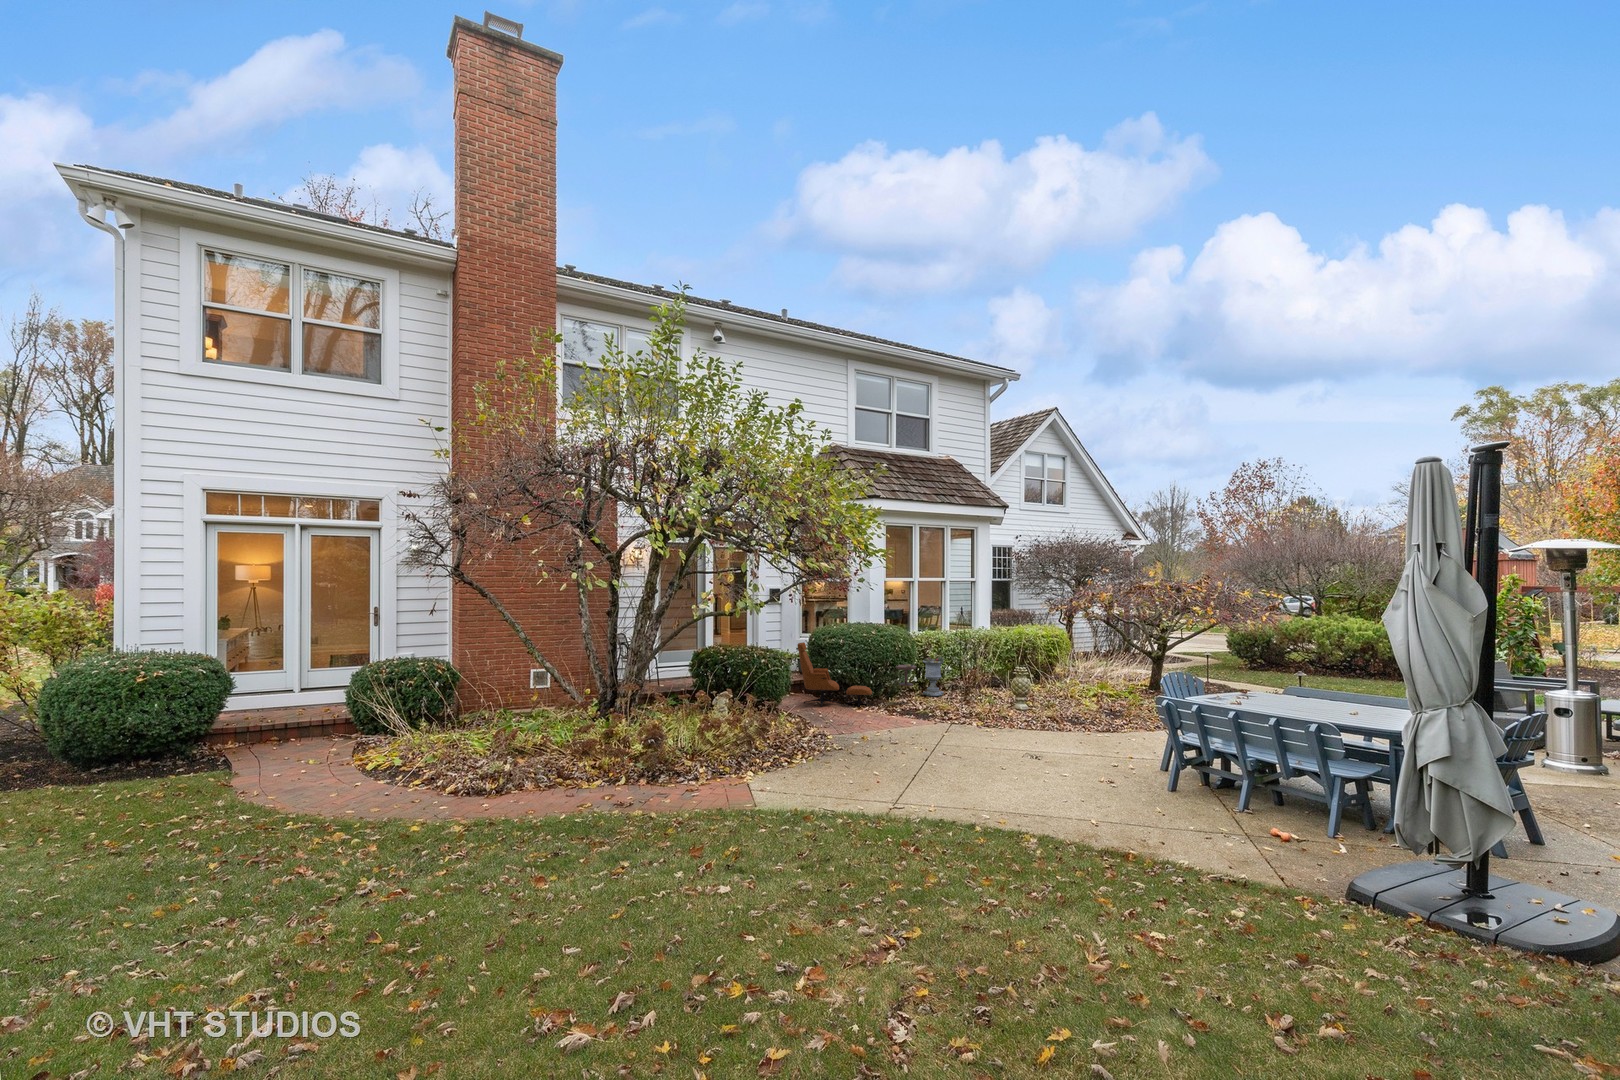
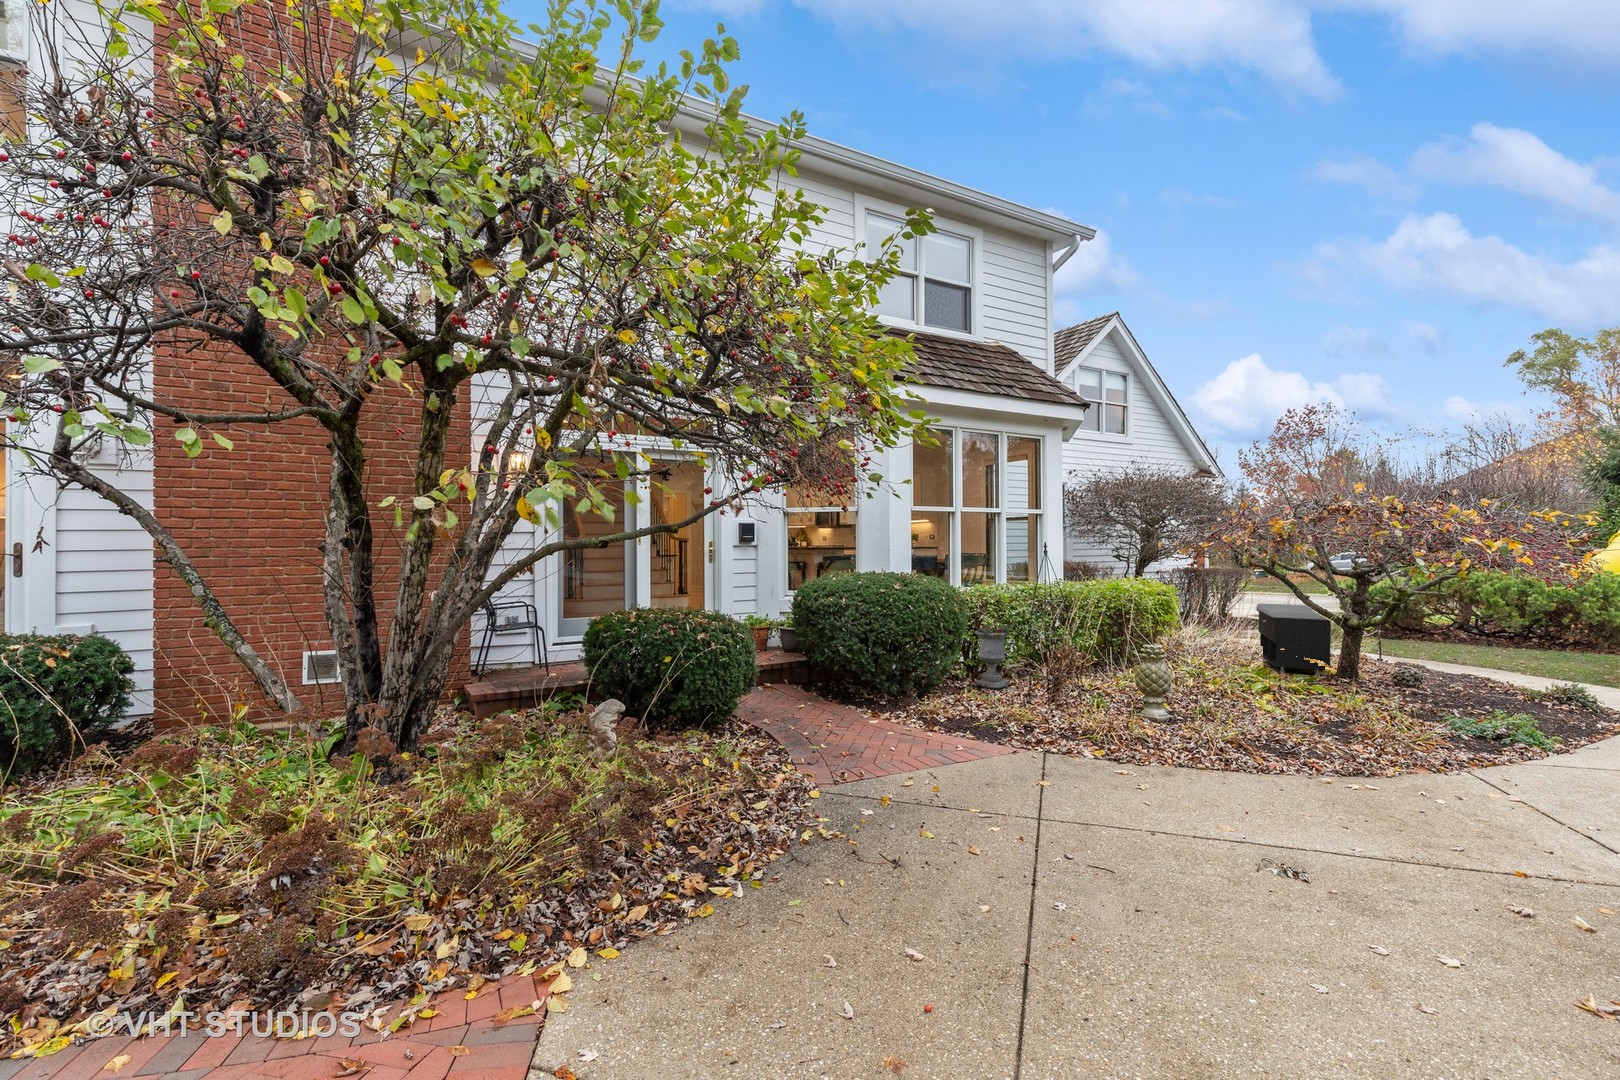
lounge chair: present [797,642,873,707] -> none [771,603,897,713]
storage bench: none [1118,643,1152,690] -> present [1256,603,1331,675]
side table: present [896,664,916,686] -> none [936,640,970,704]

